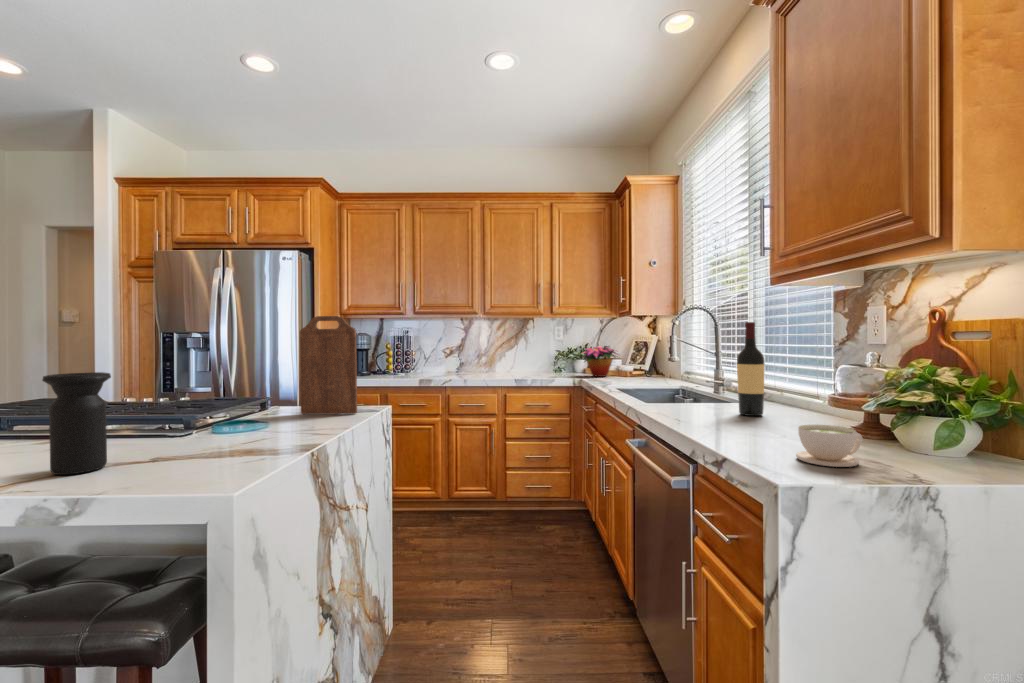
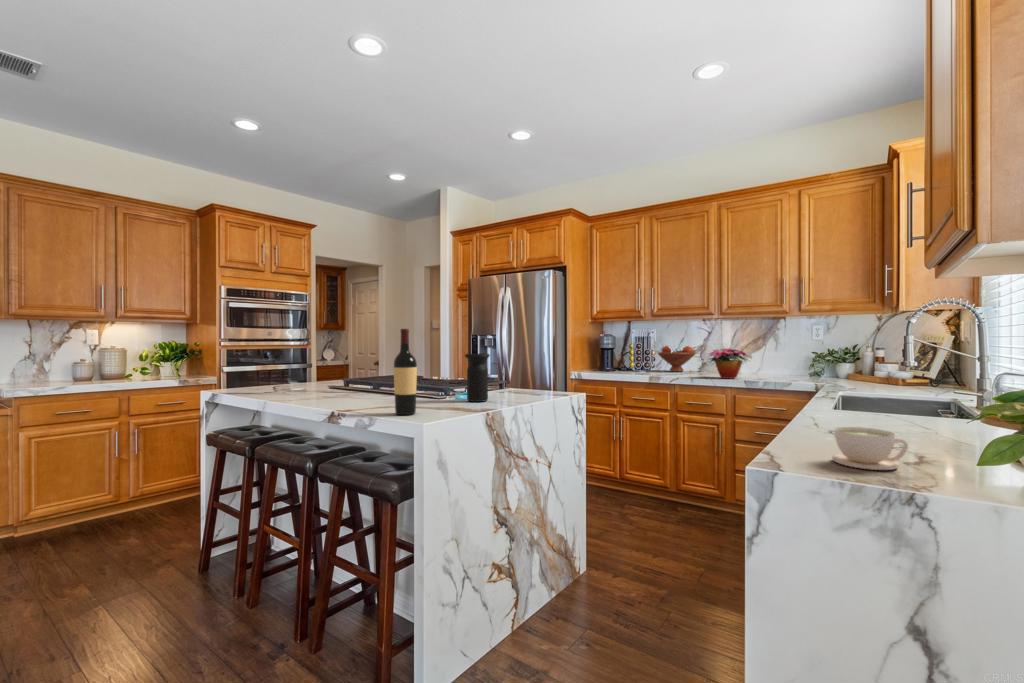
cutting board: present [300,316,357,414] -> none [514,321,549,395]
wine bottle: present [737,322,765,416] -> present [394,329,417,415]
fruit bowl: none [416,345,454,373] -> present [658,346,695,372]
flower arrangement: present [583,346,618,377] -> present [709,348,748,379]
vase: present [42,372,111,475] -> present [465,354,490,402]

